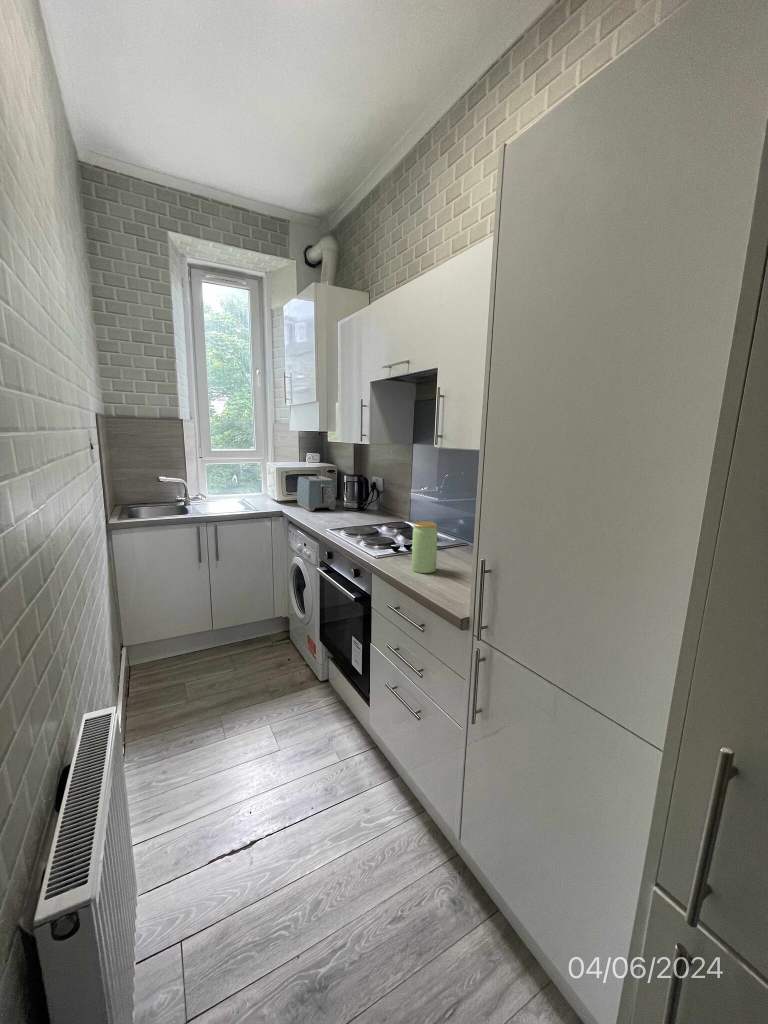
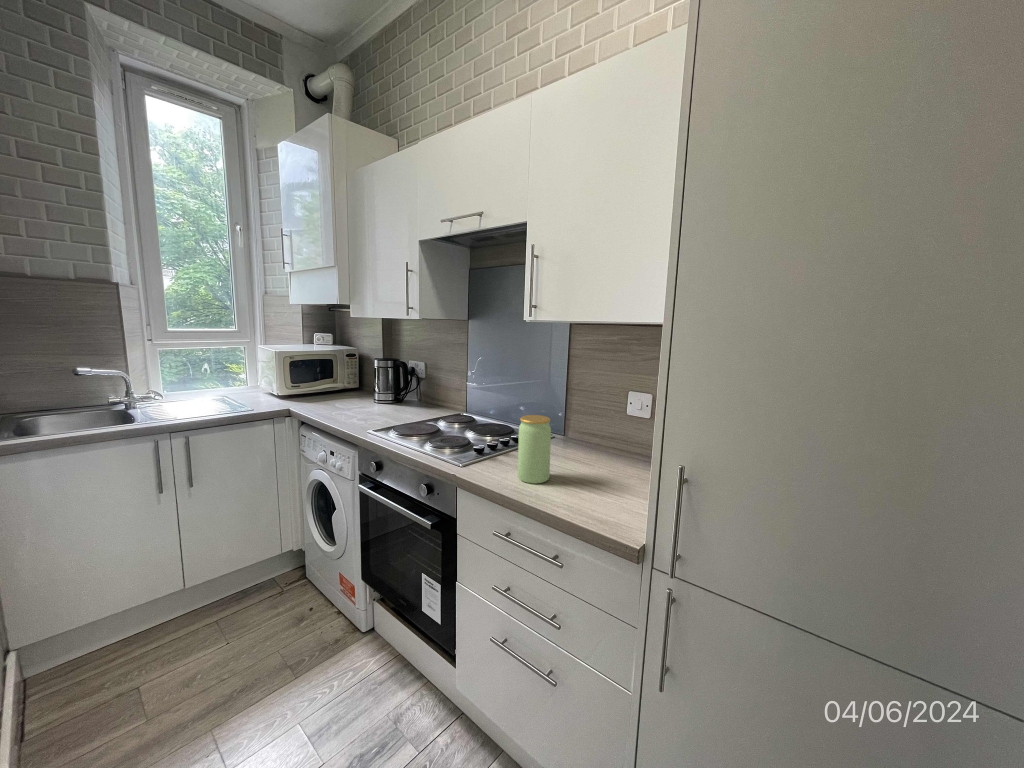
toaster: present [297,476,336,511] -> none [307,361,365,407]

